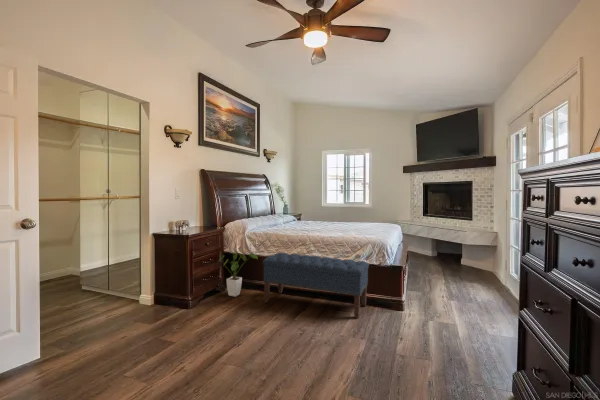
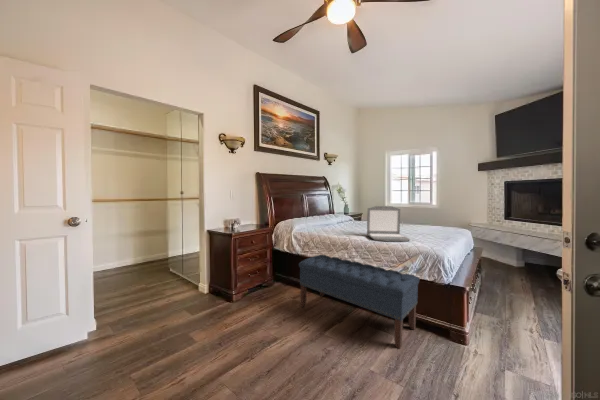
laptop: none [322,205,360,236] -> present [367,206,410,242]
house plant: present [219,253,257,297] -> none [261,252,301,294]

